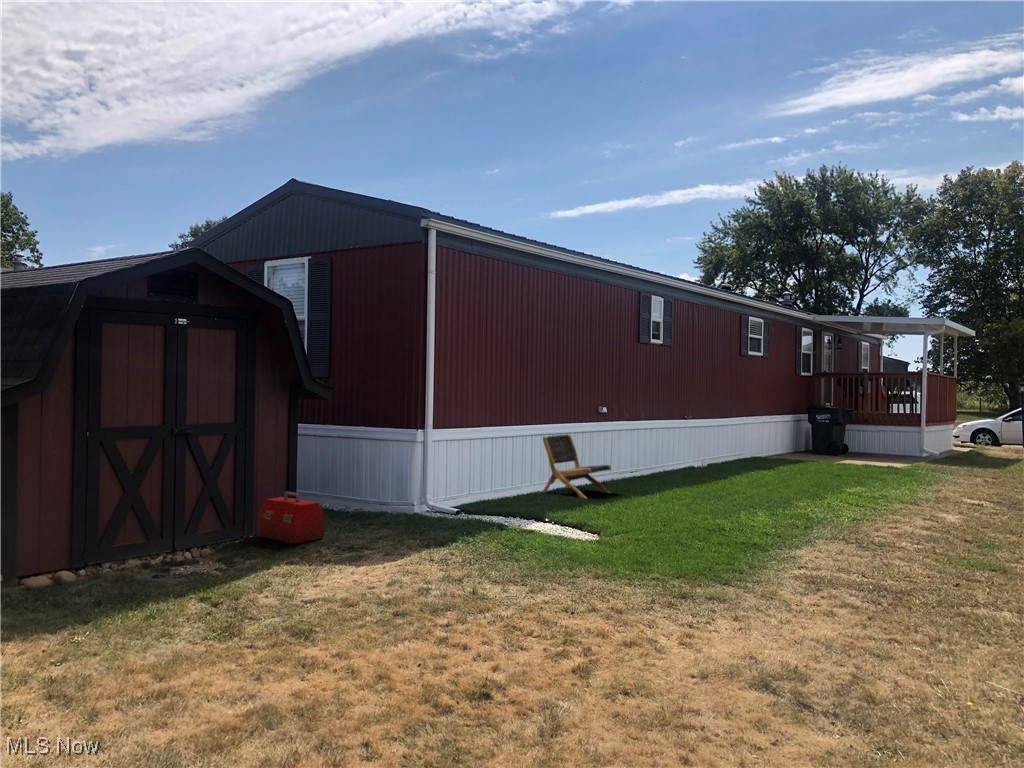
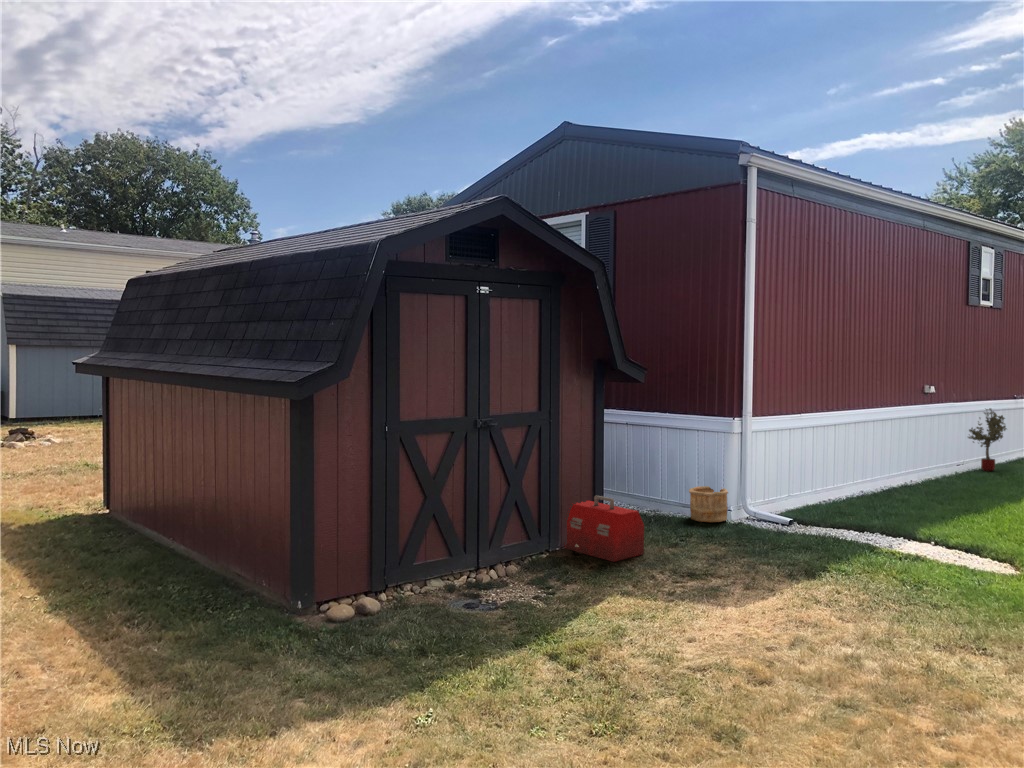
potted tree: none [635,425,666,477] -> present [968,408,1007,471]
lounge chair: present [542,434,611,498] -> none [866,420,961,502]
wooden bucket: none [379,487,411,516] -> present [689,486,728,522]

